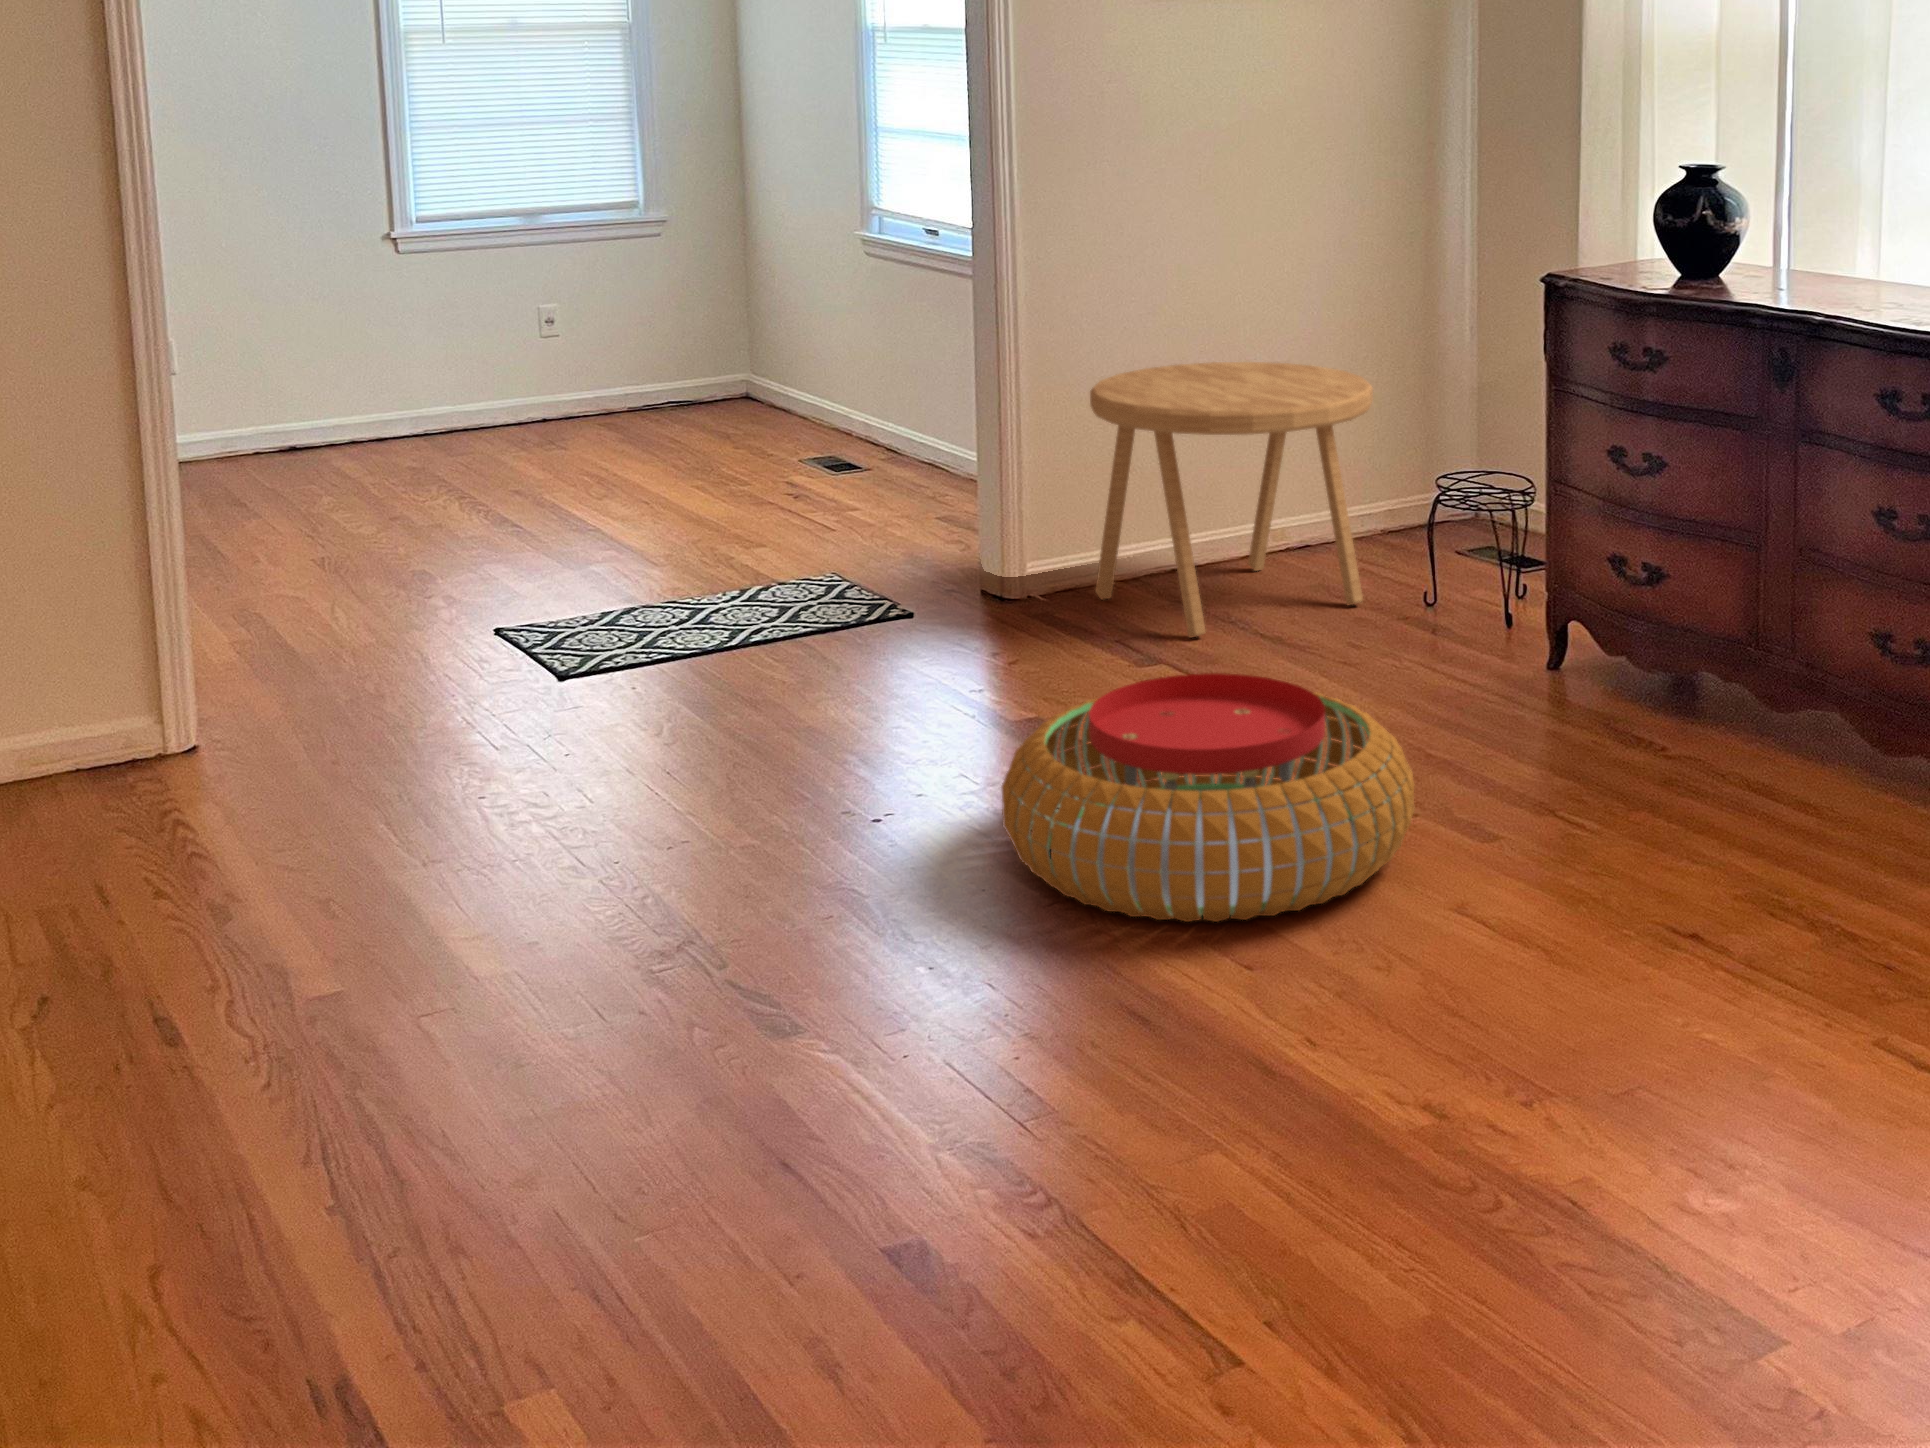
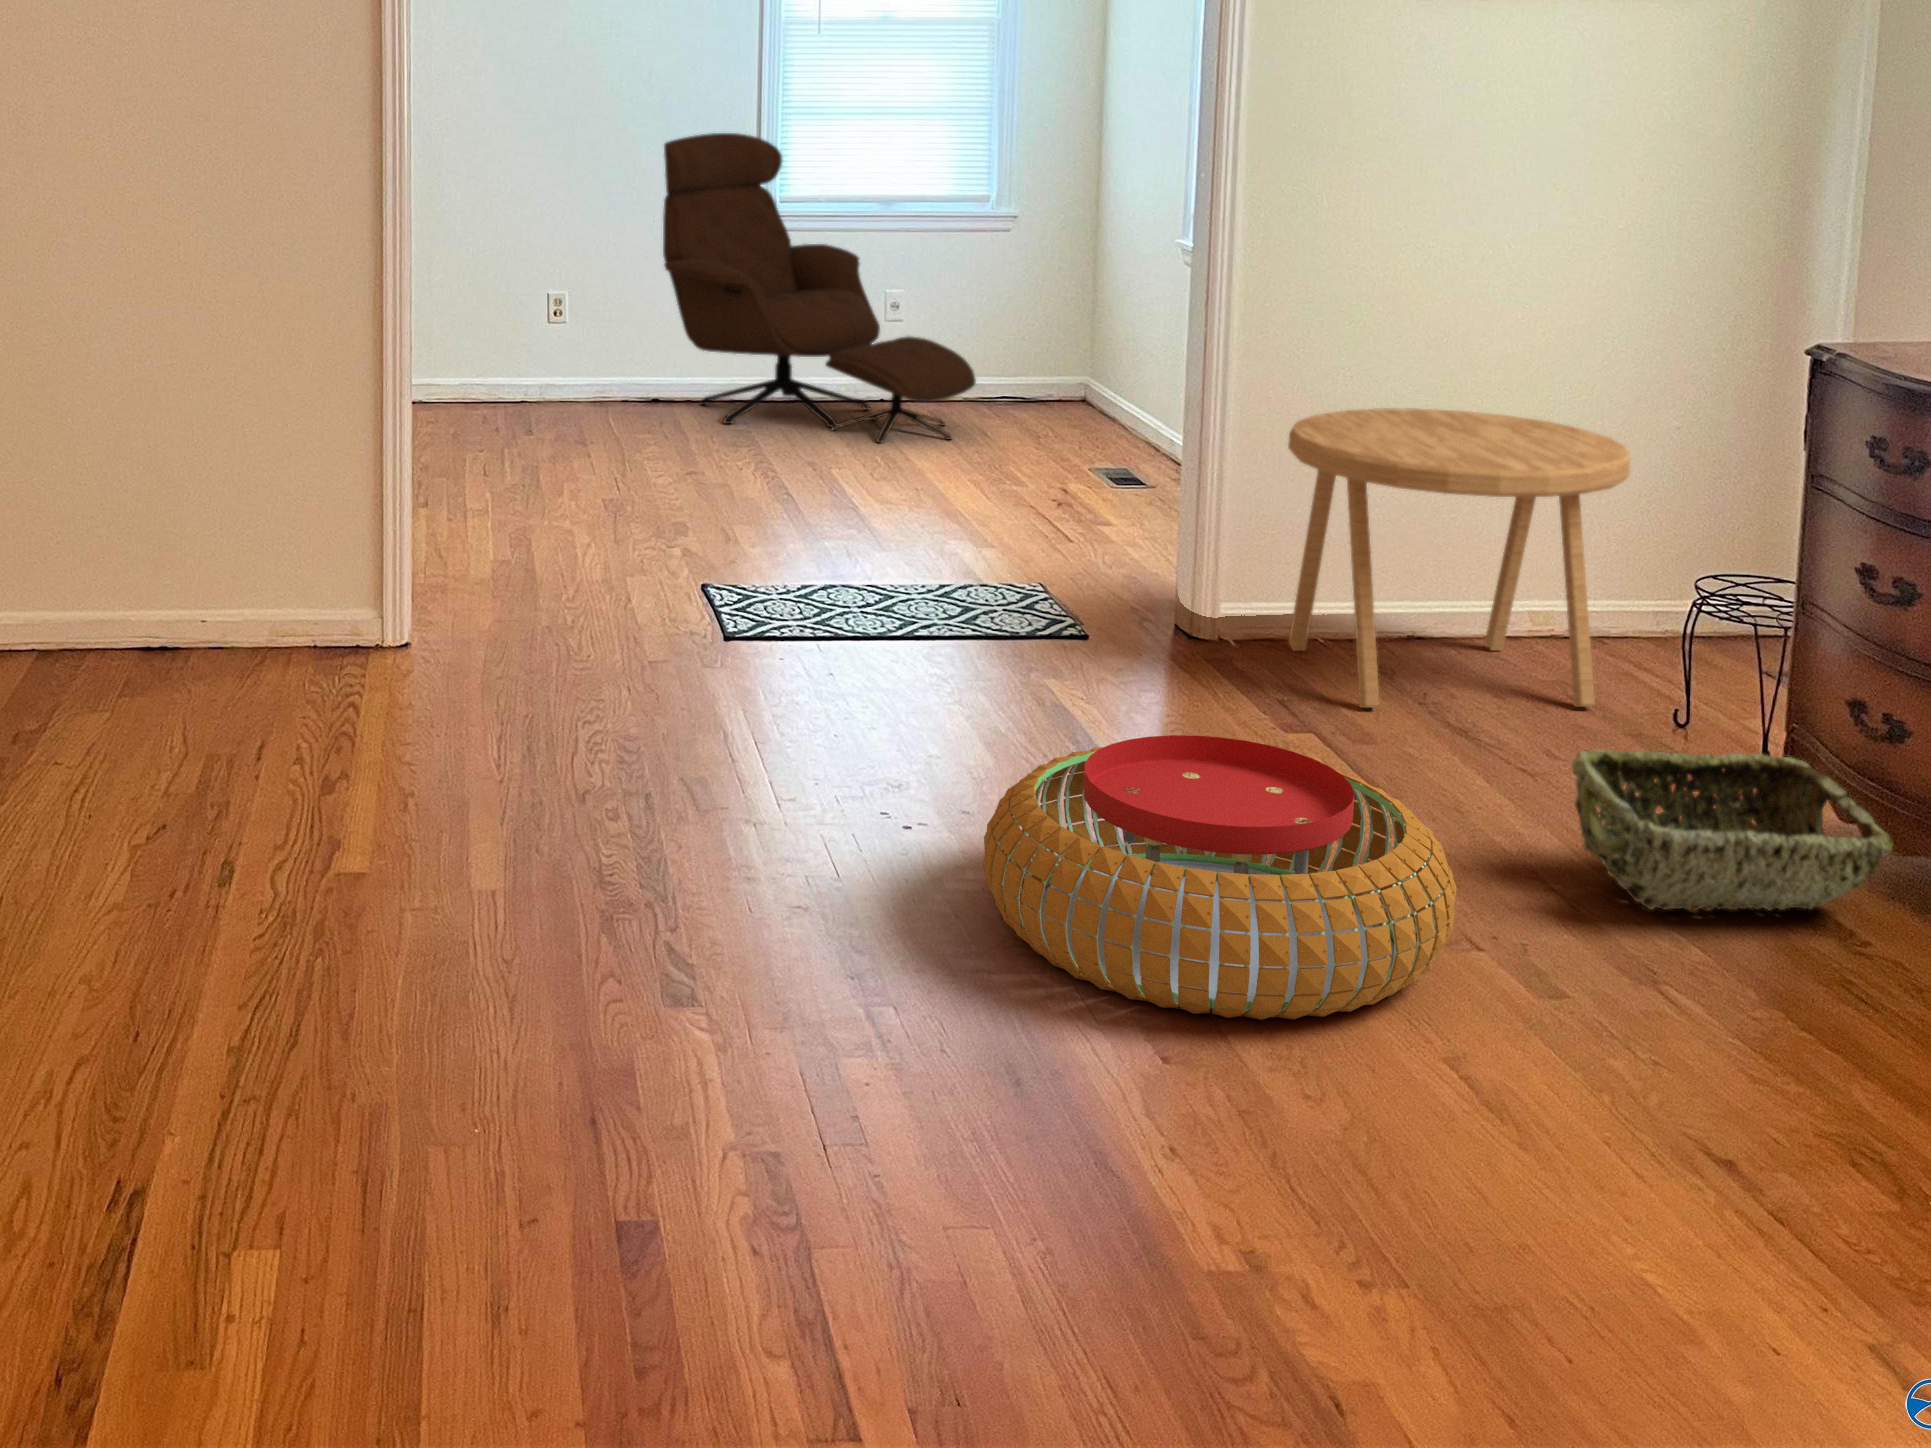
lounge chair: none [282,152,661,469] -> present [663,133,976,443]
woven basket: none [1431,609,1664,752] -> present [1572,750,1893,911]

